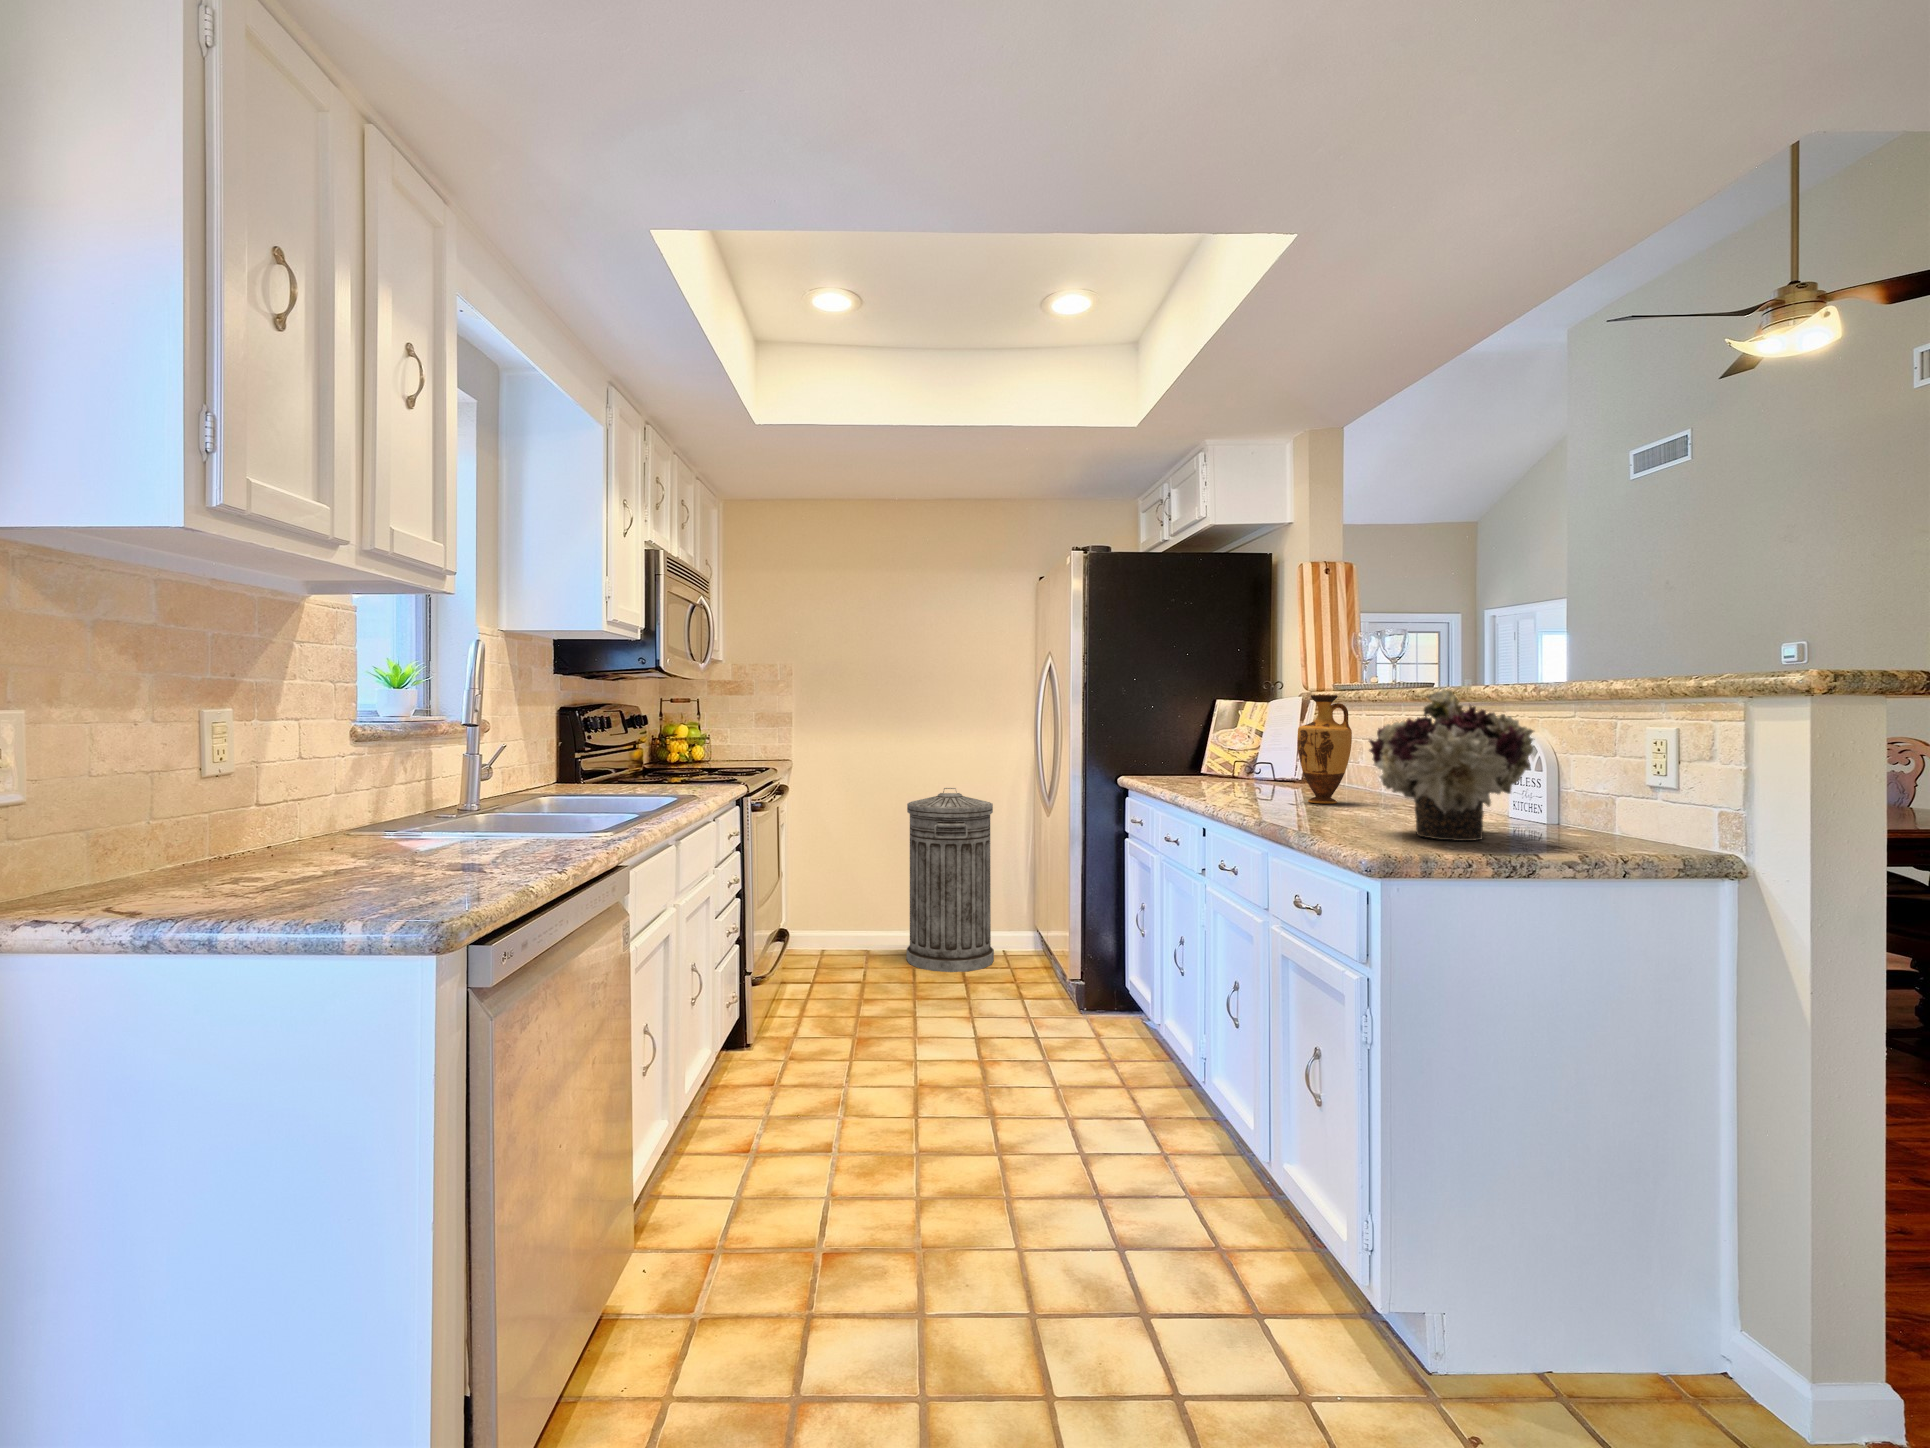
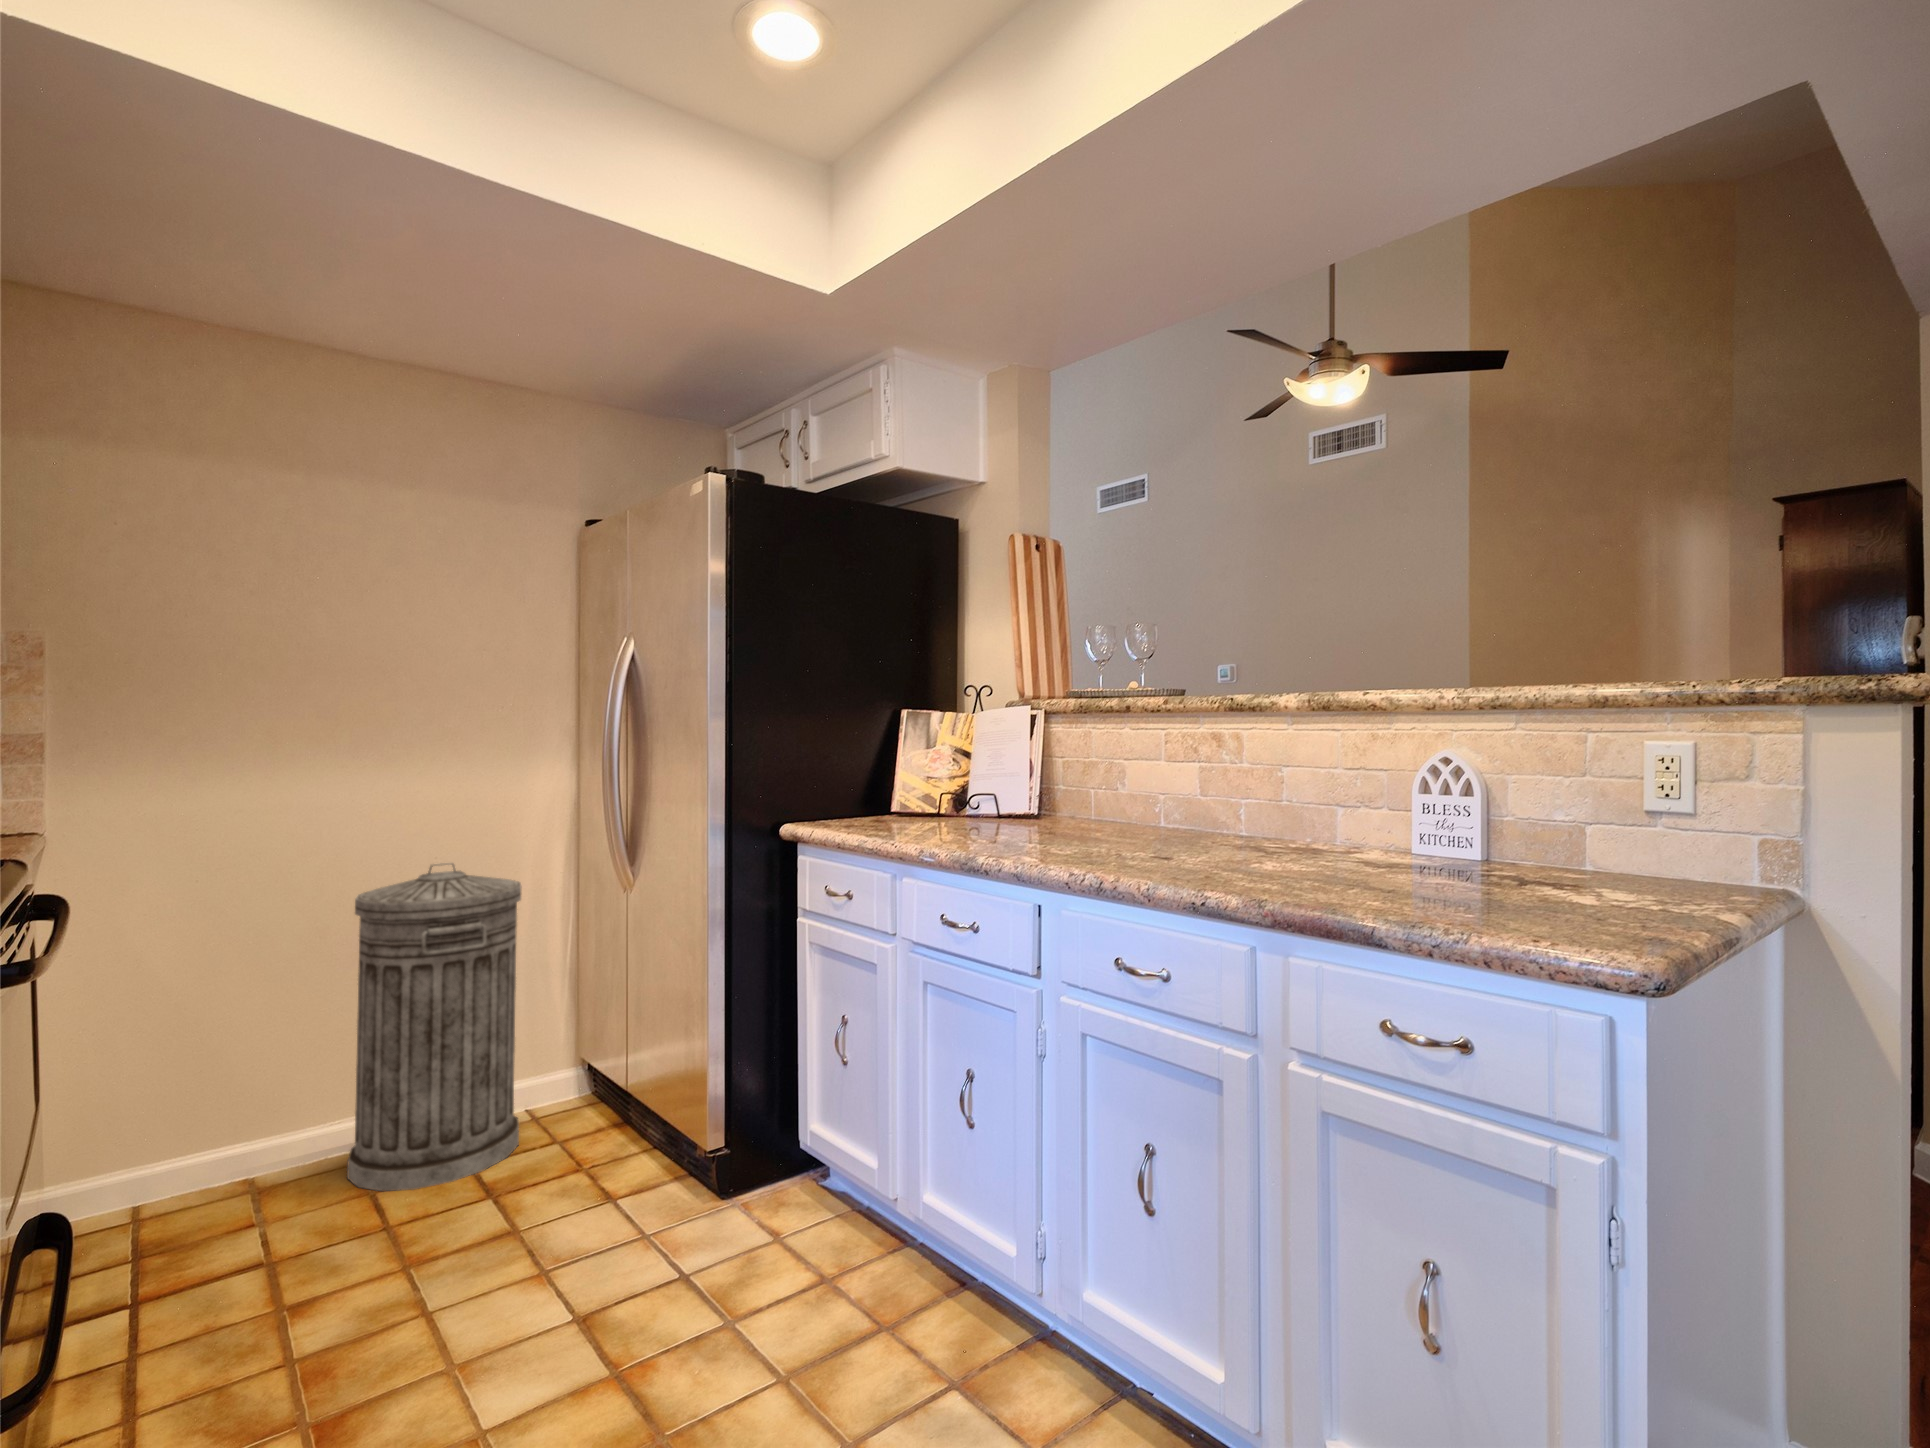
flower arrangement: present [1369,688,1534,841] -> none [1374,691,1613,901]
vase: present [1297,695,1352,804] -> none [1127,705,1194,851]

